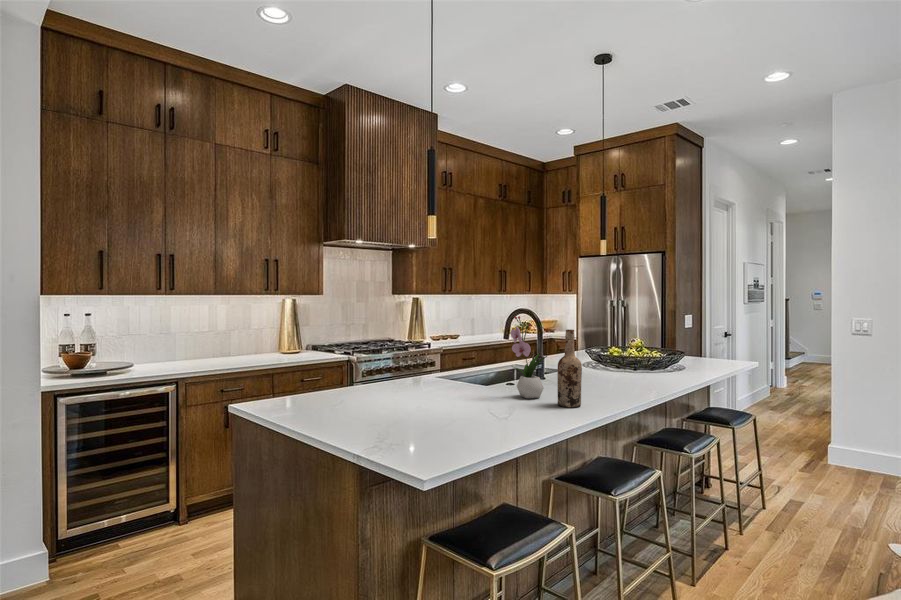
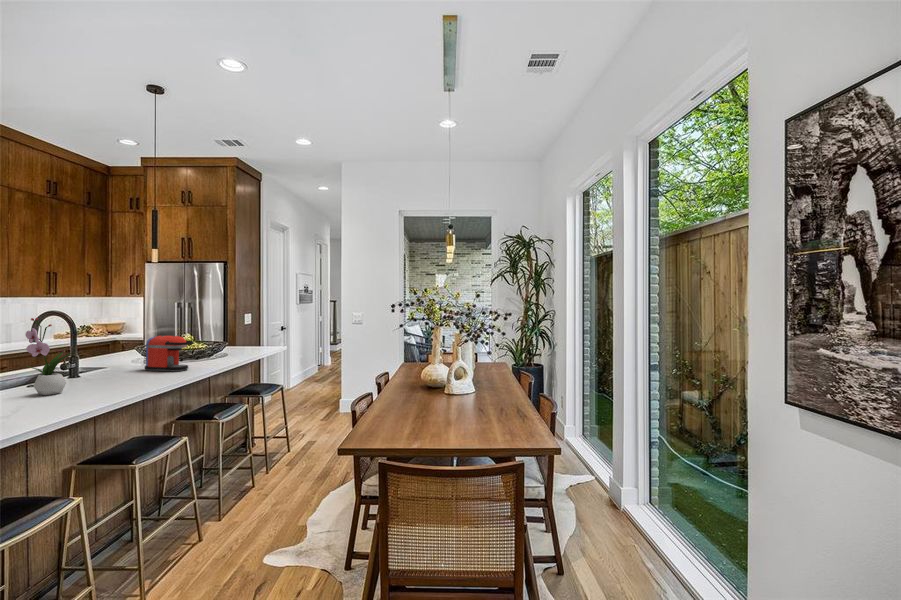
wine bottle: present [557,329,582,407] -> none [79,328,105,397]
coffee maker: none [604,340,660,385] -> present [145,336,194,371]

